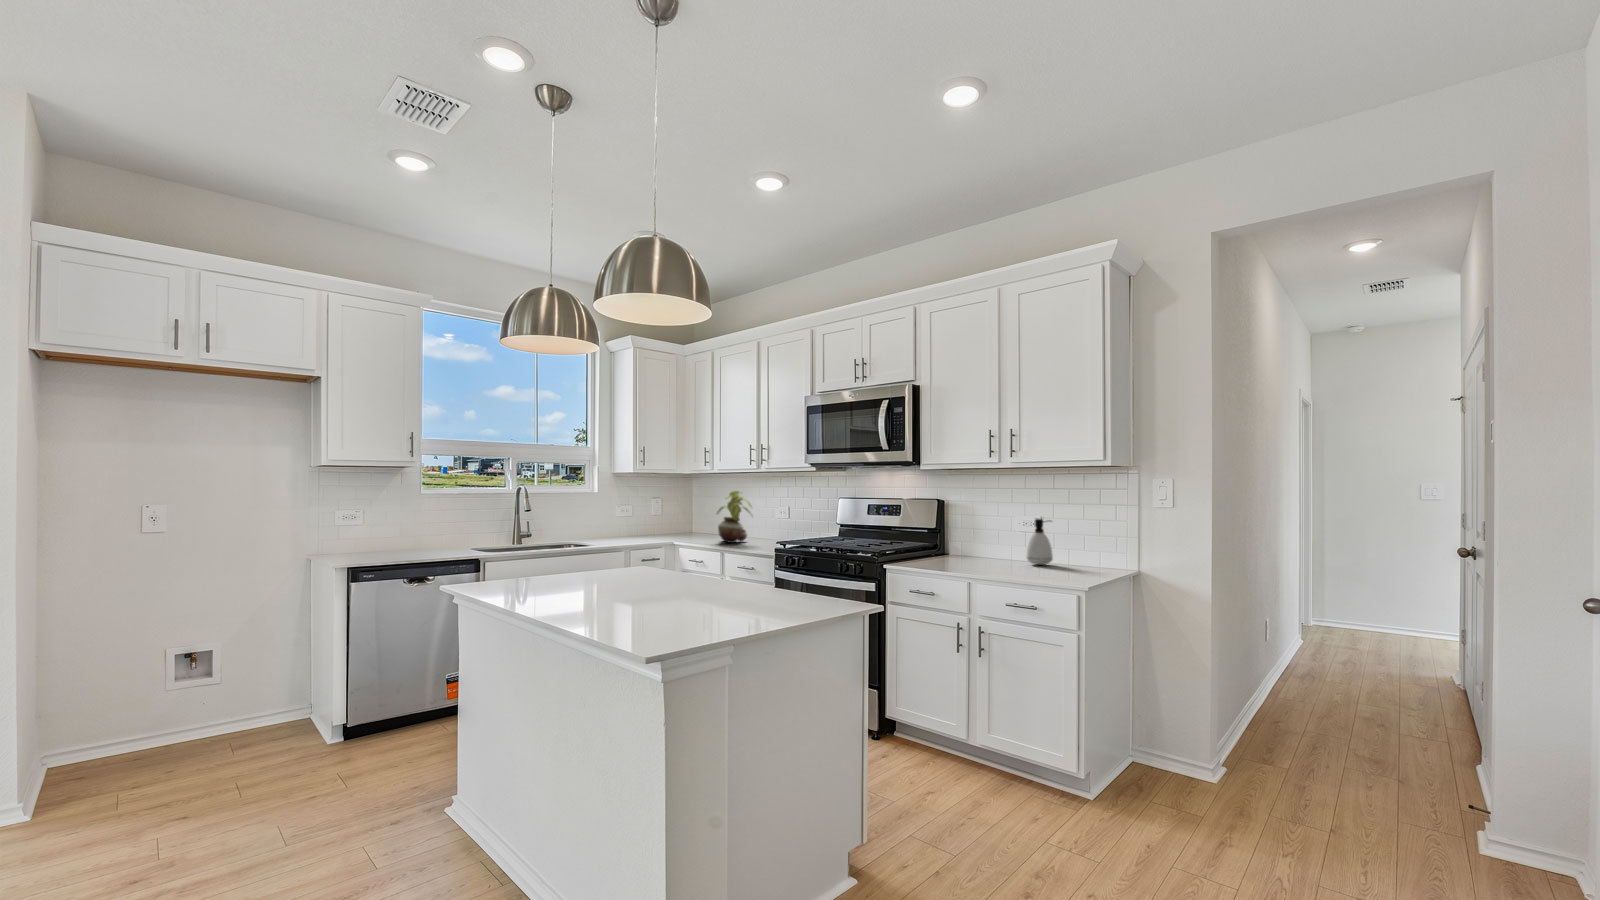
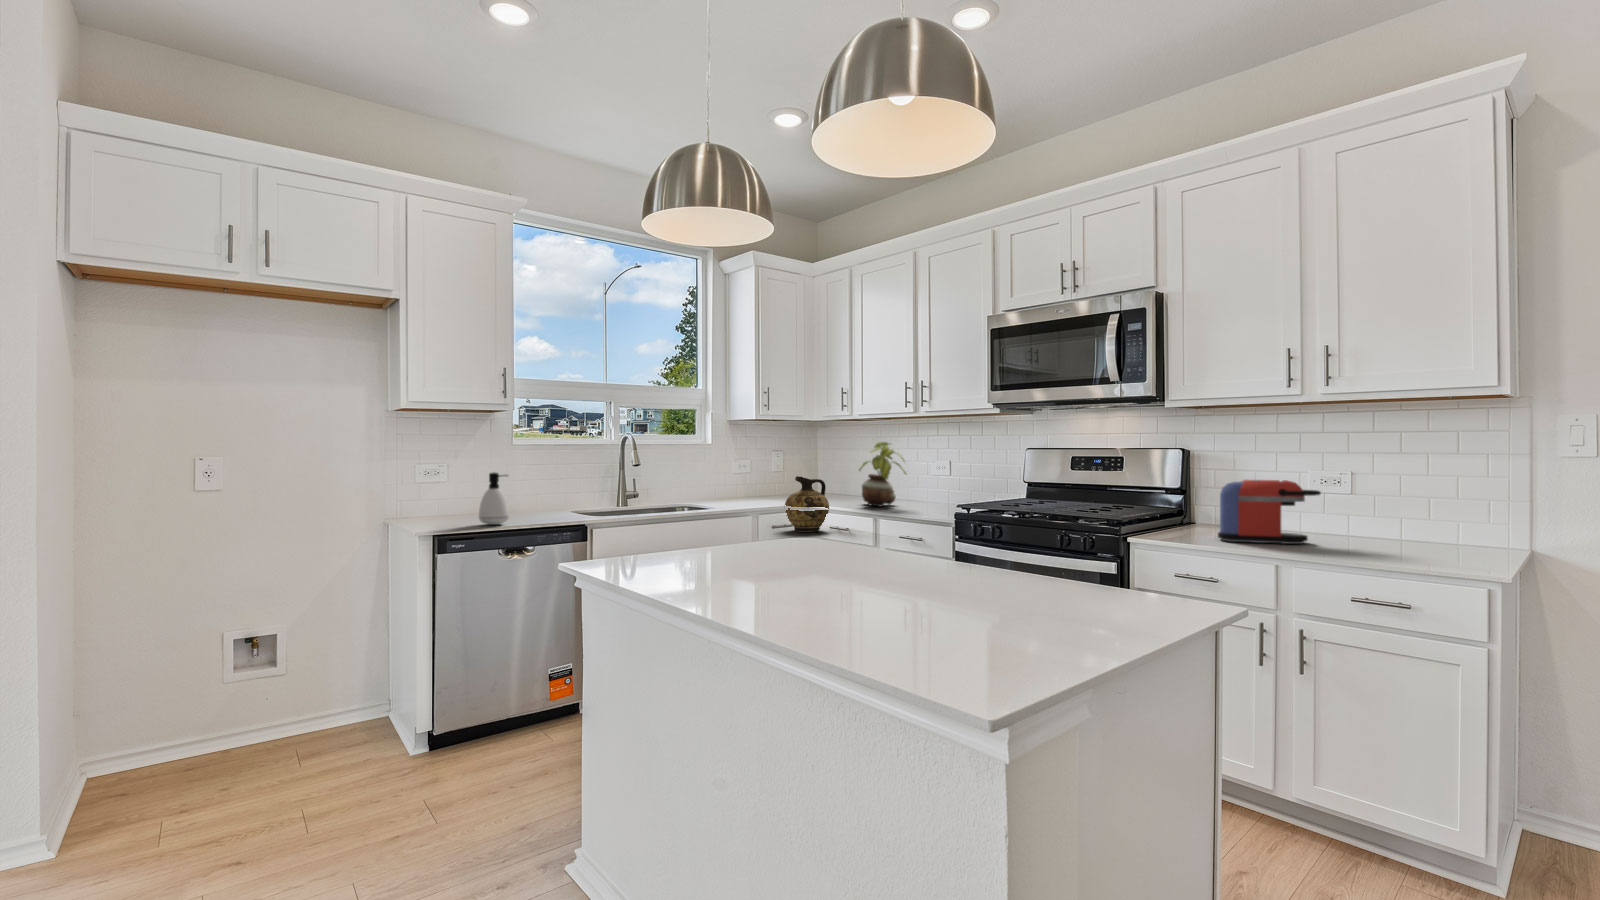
ceramic jug: none [657,518,693,564] -> present [785,476,829,532]
soap dispenser: present [1027,519,1053,565] -> present [479,473,509,525]
coffee maker: none [941,522,1006,568] -> present [1218,480,1321,544]

